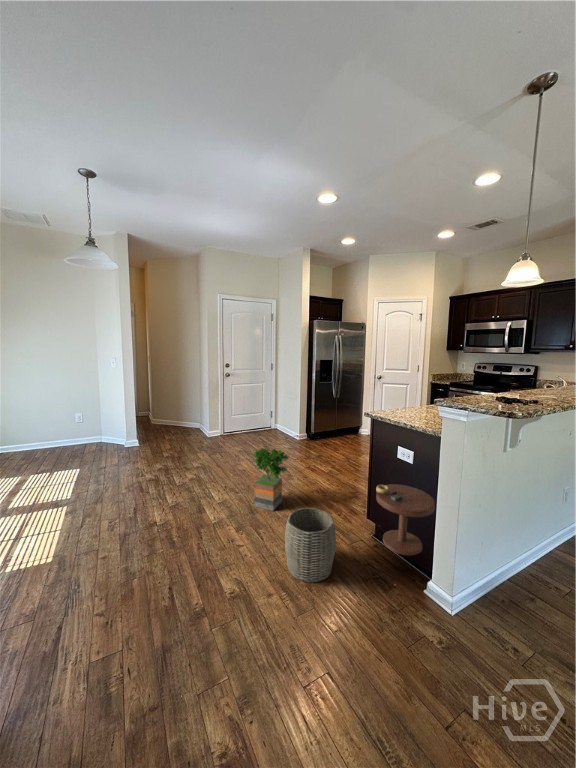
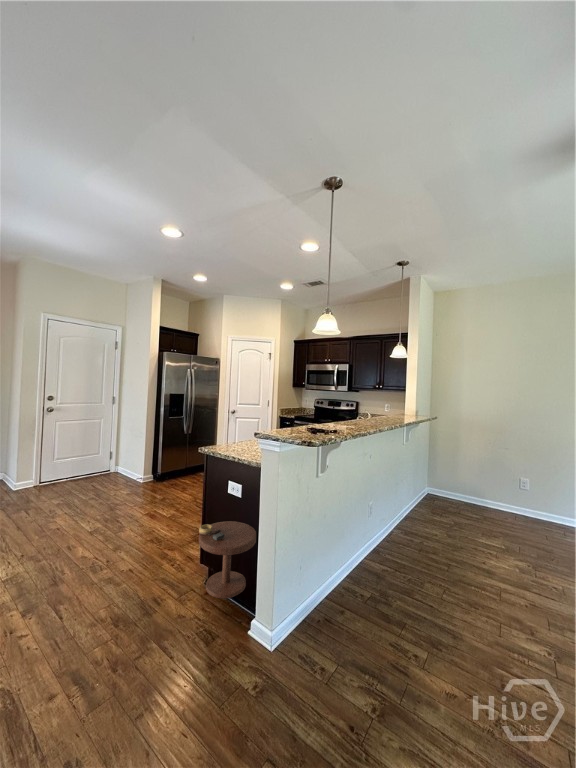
potted tree: present [254,449,289,511] -> none [60,497,114,577]
woven basket: present [285,508,336,582] -> none [86,564,155,663]

